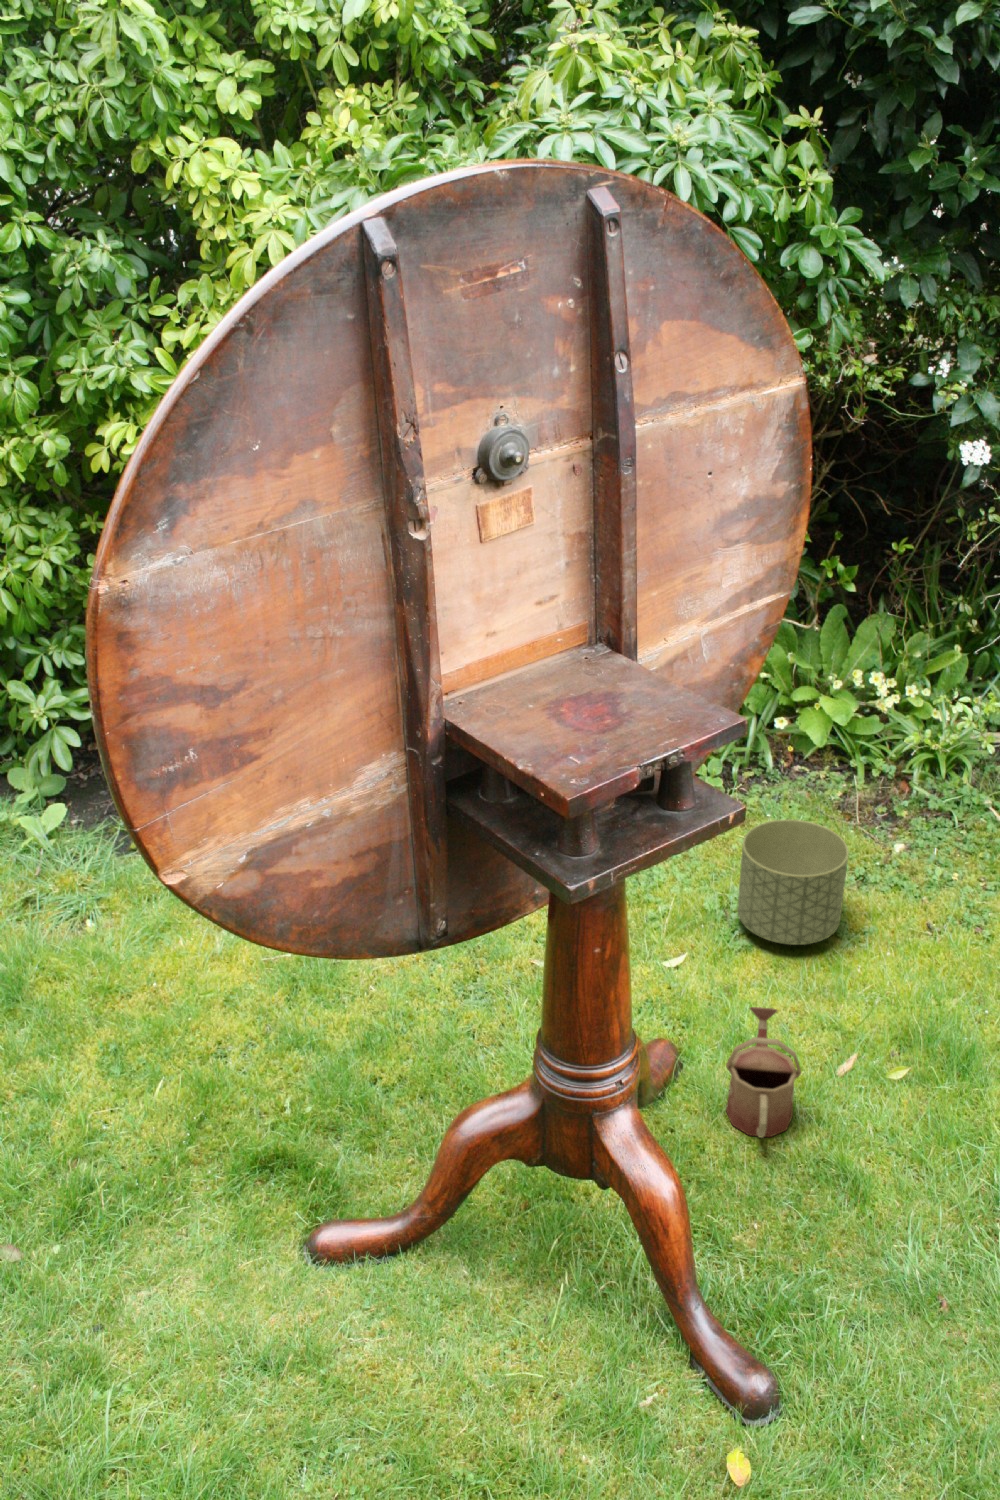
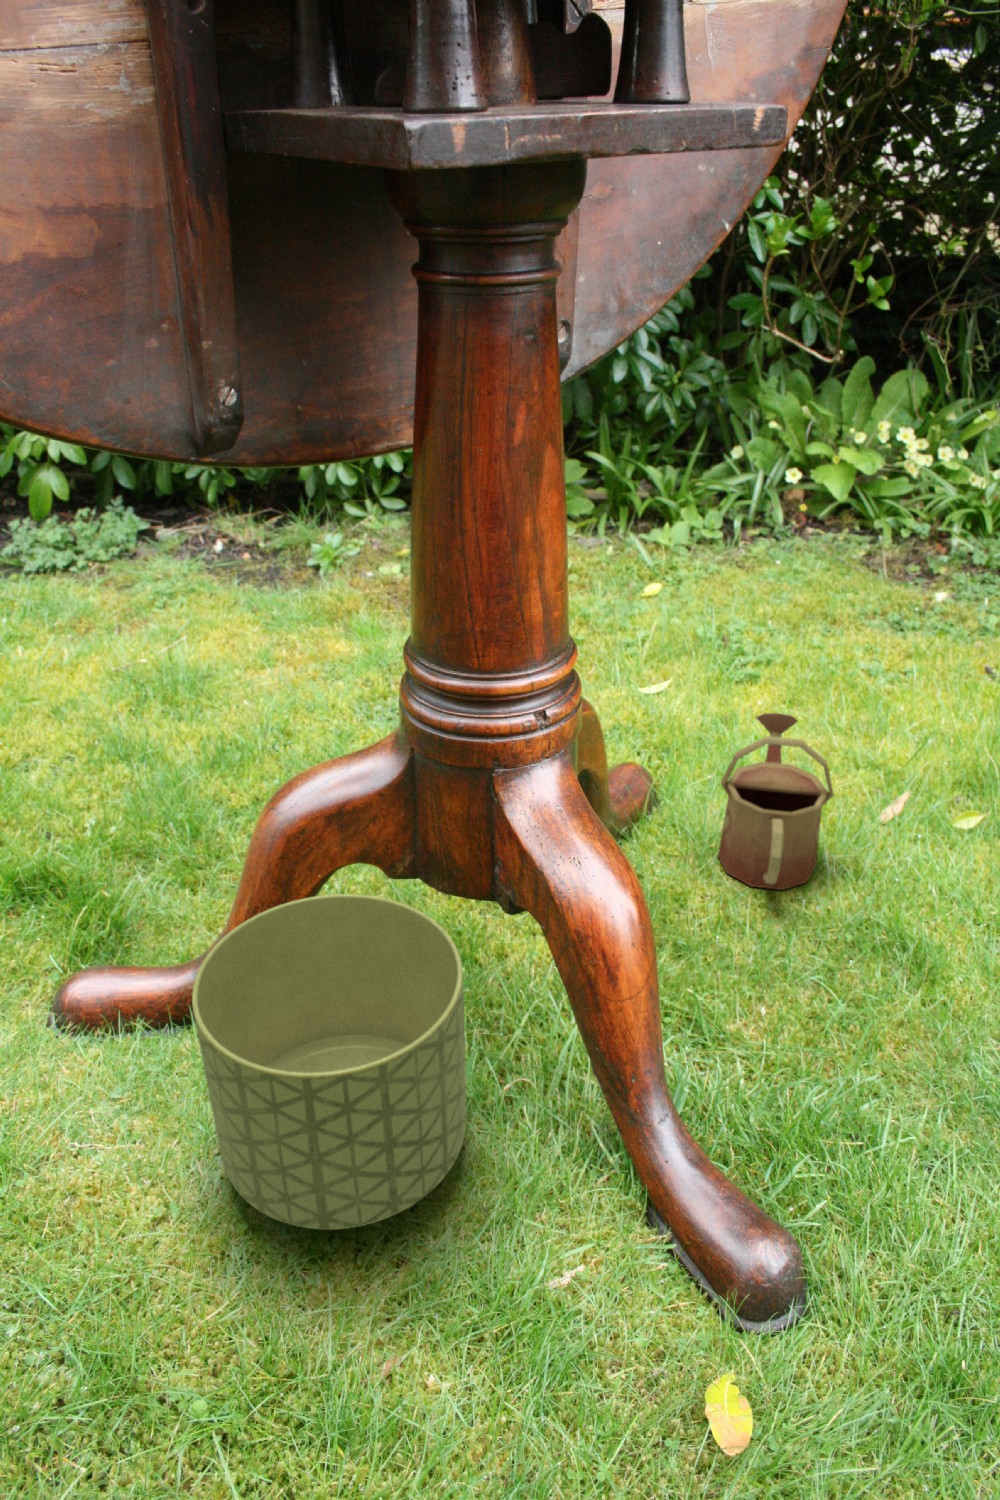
planter: present [737,819,849,945] -> present [192,894,467,1230]

